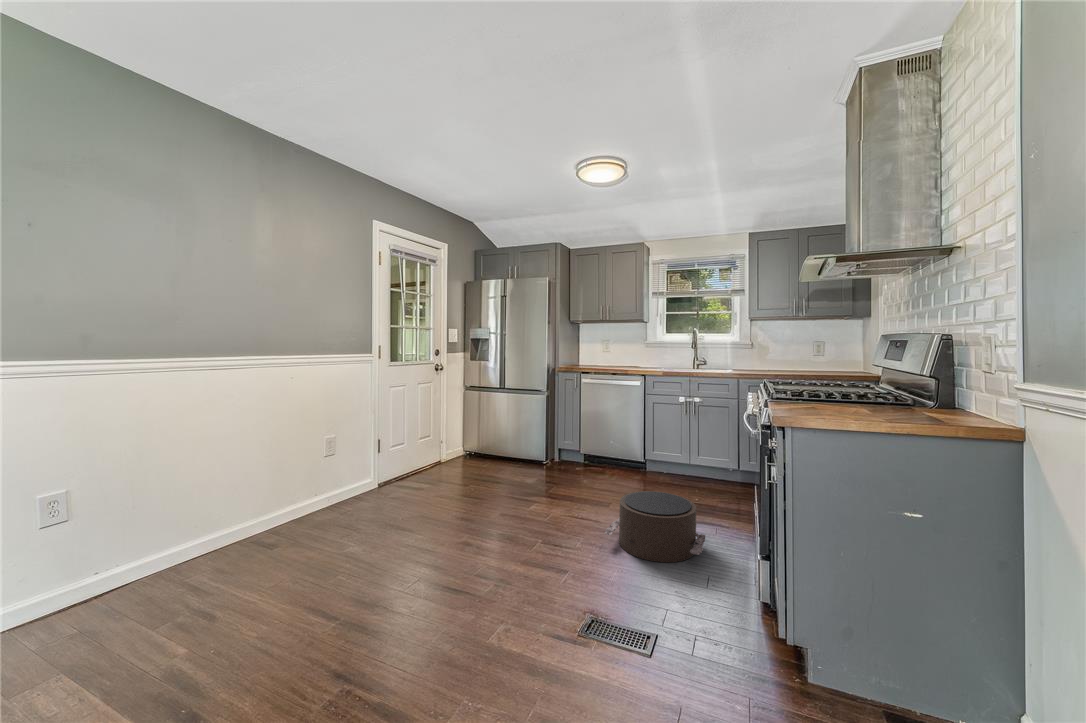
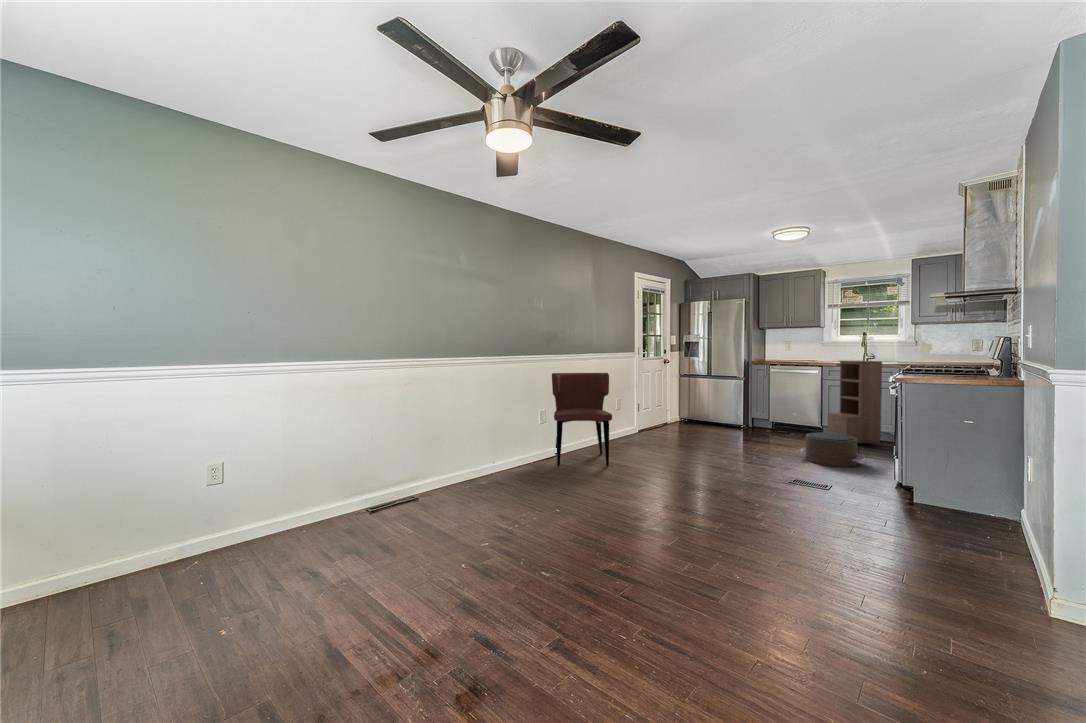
bookshelf: none [651,368,720,490] -> present [827,361,882,443]
dining chair: none [8,401,236,659] -> present [552,373,612,467]

